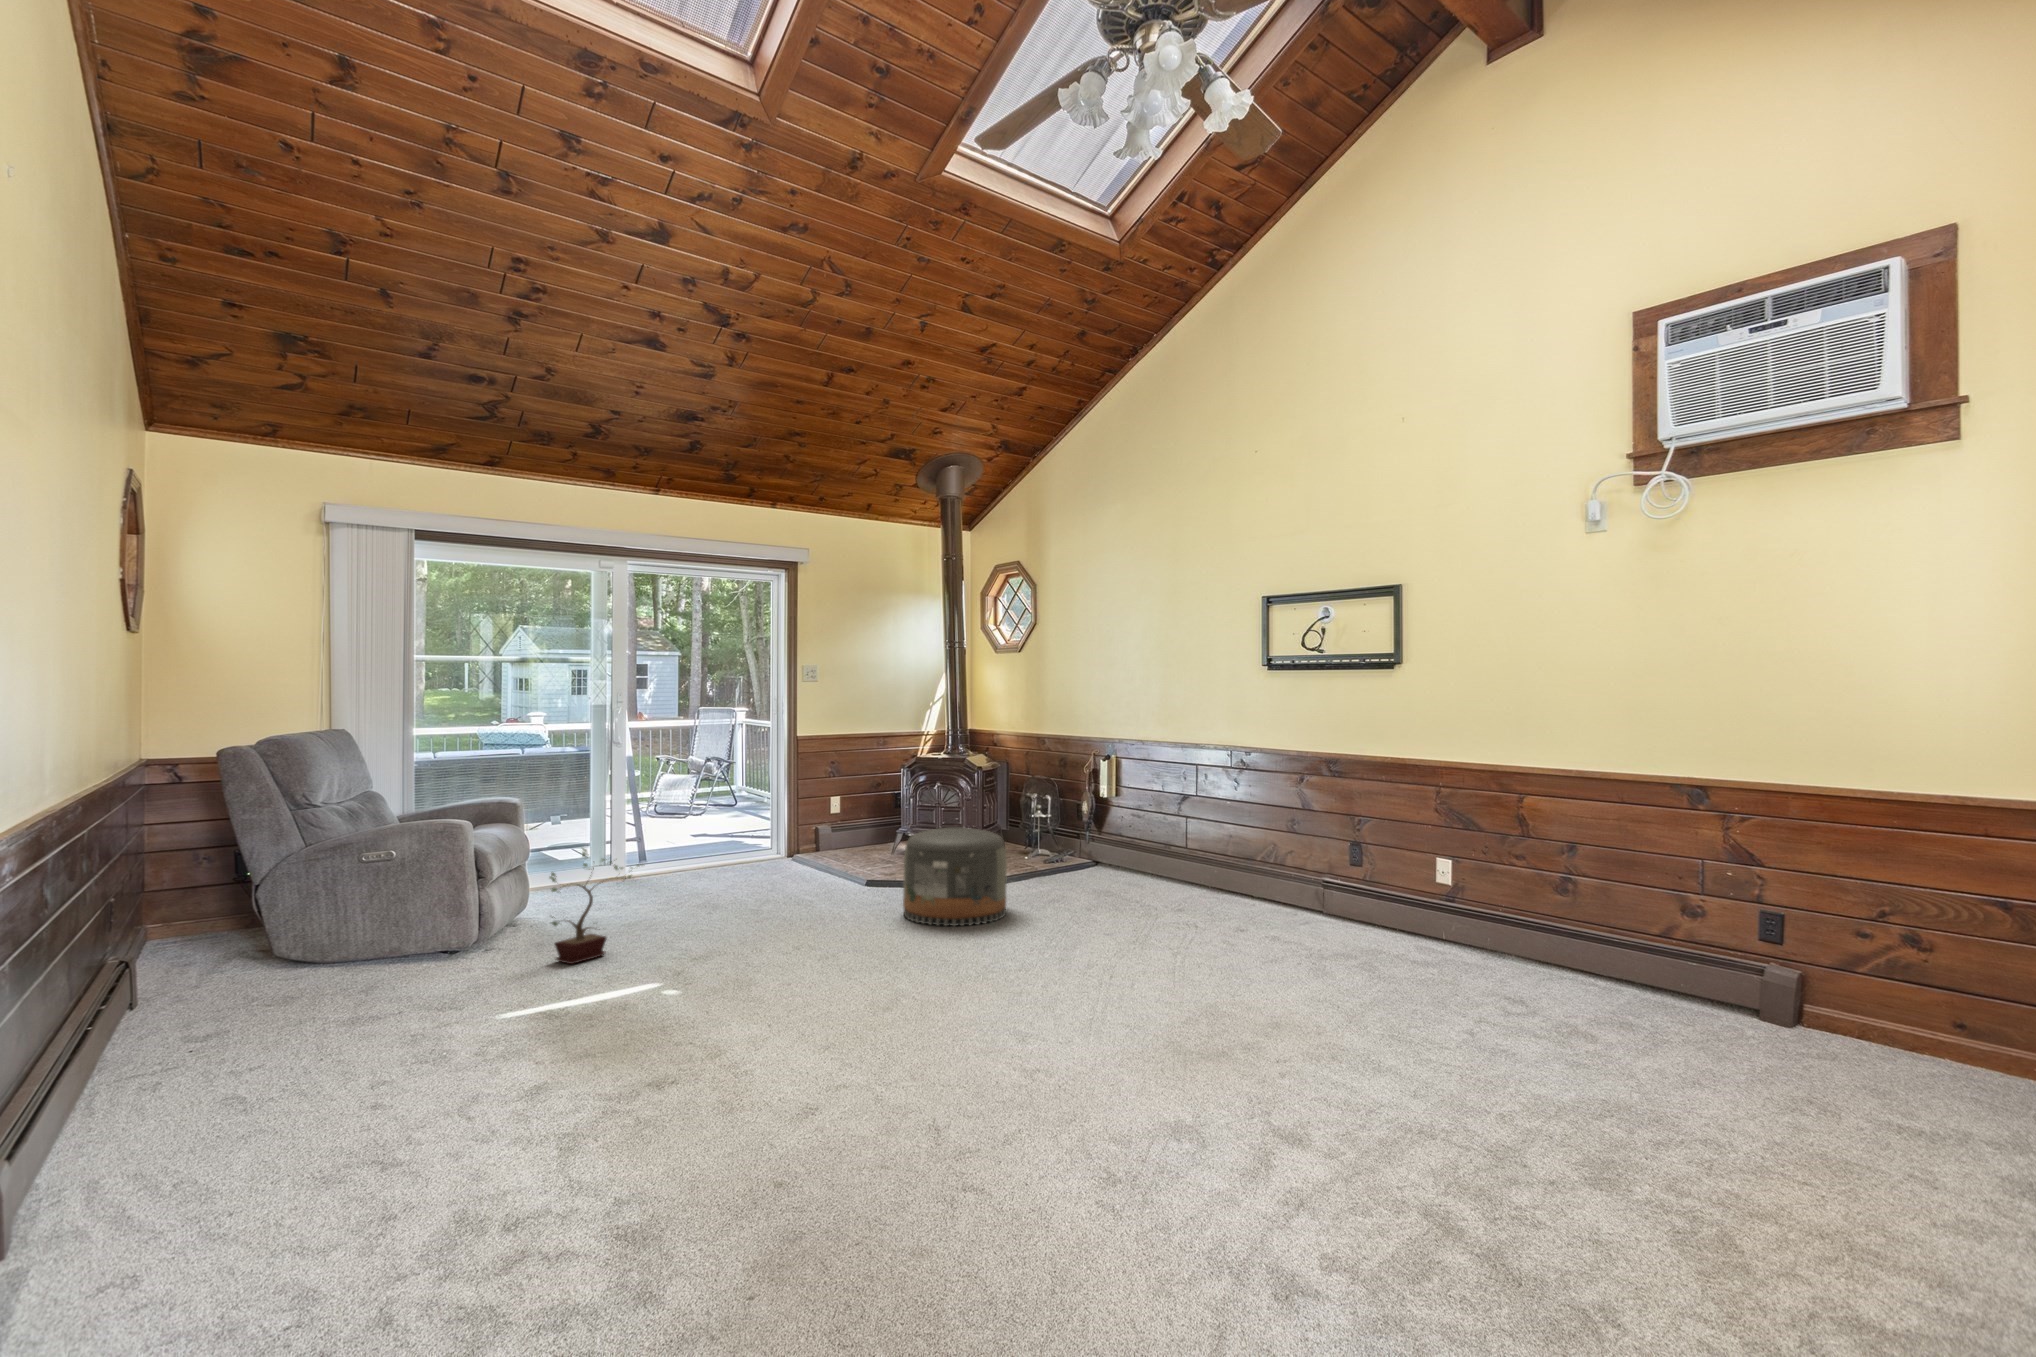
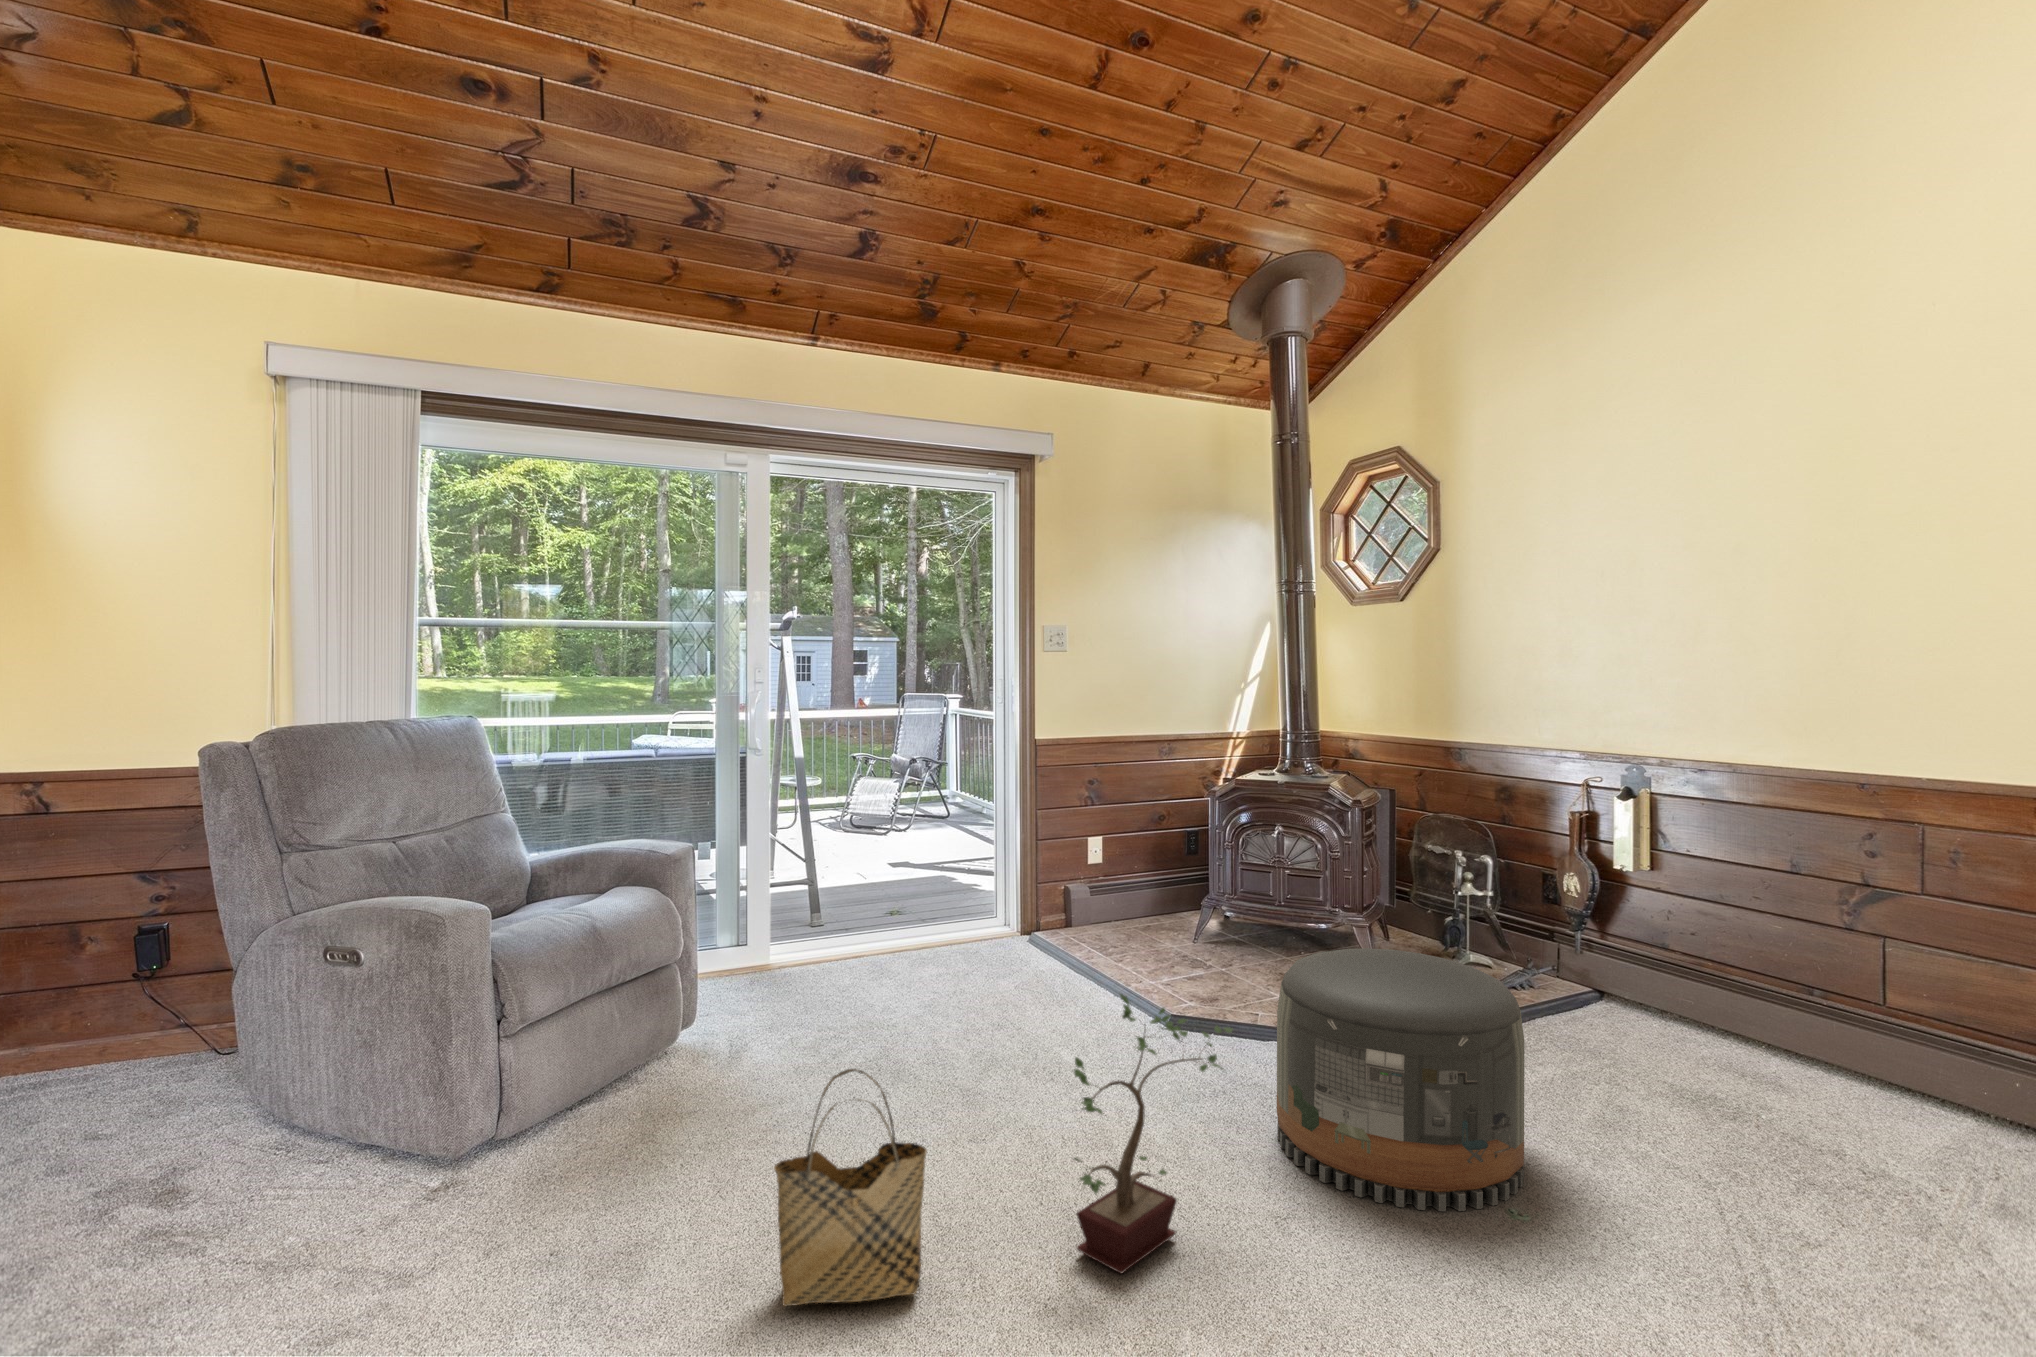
potted plant: present [550,848,640,964] -> present [1074,994,1233,1273]
woven basket: none [675,870,740,959] -> present [774,1069,927,1306]

